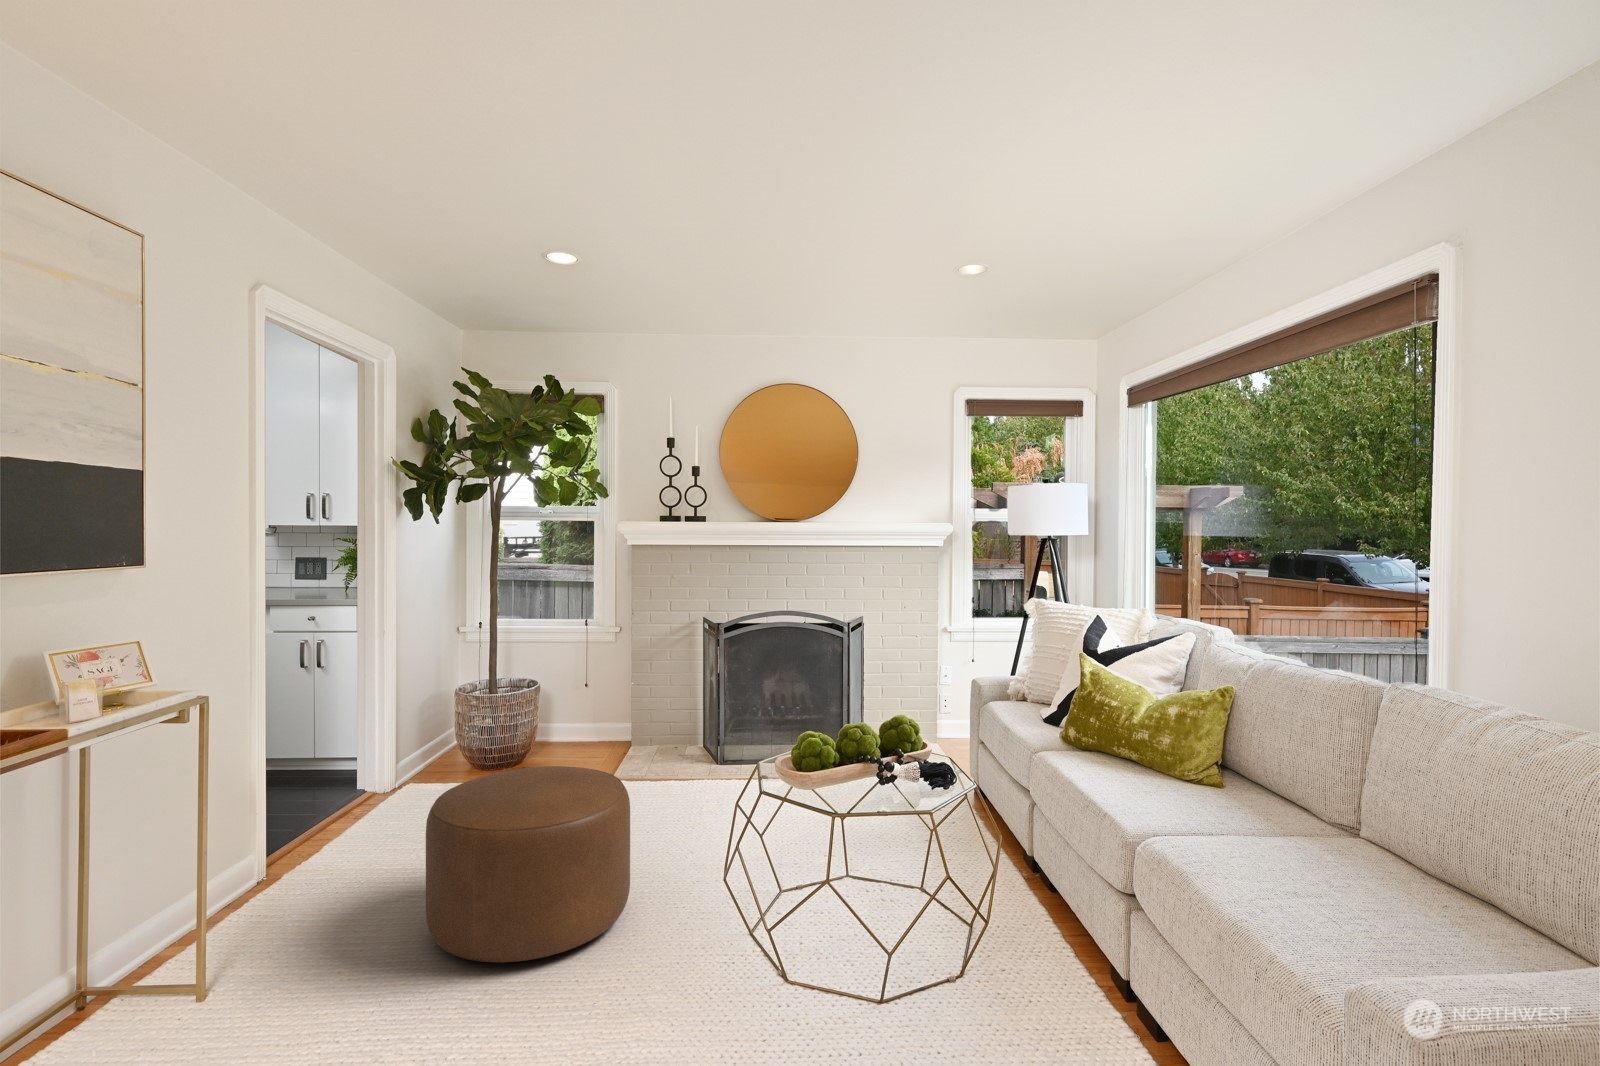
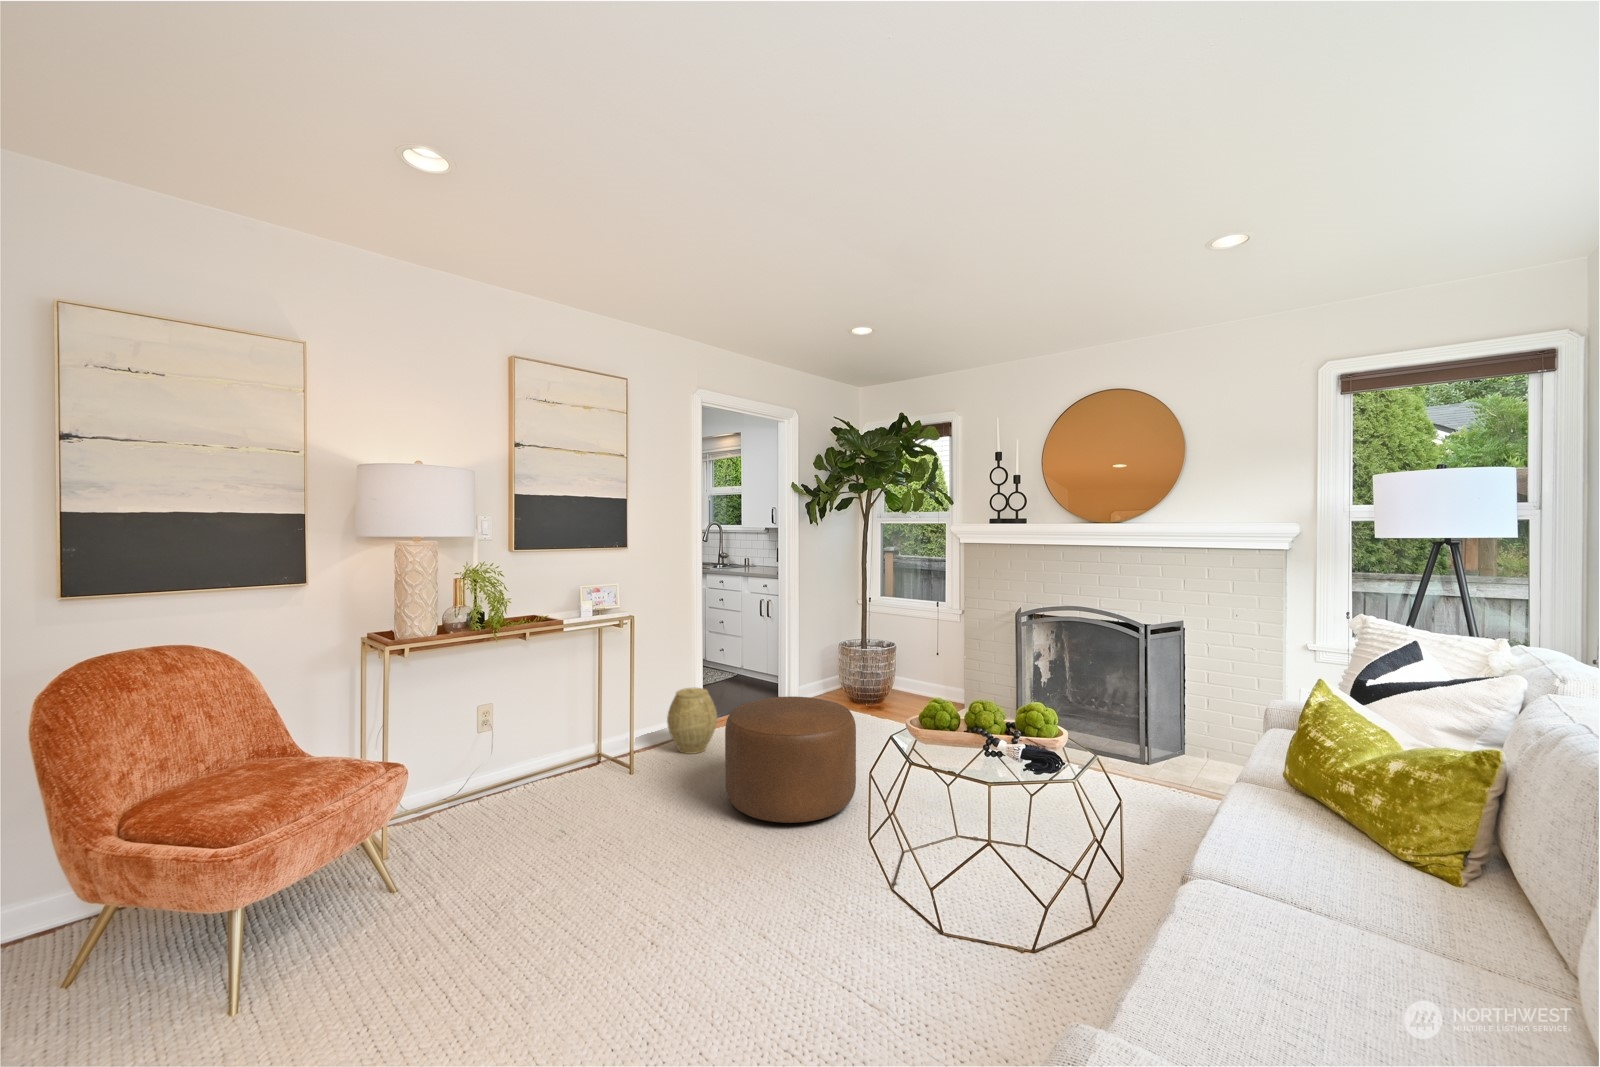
woven basket: none [232,794,334,912] -> present [667,688,717,754]

